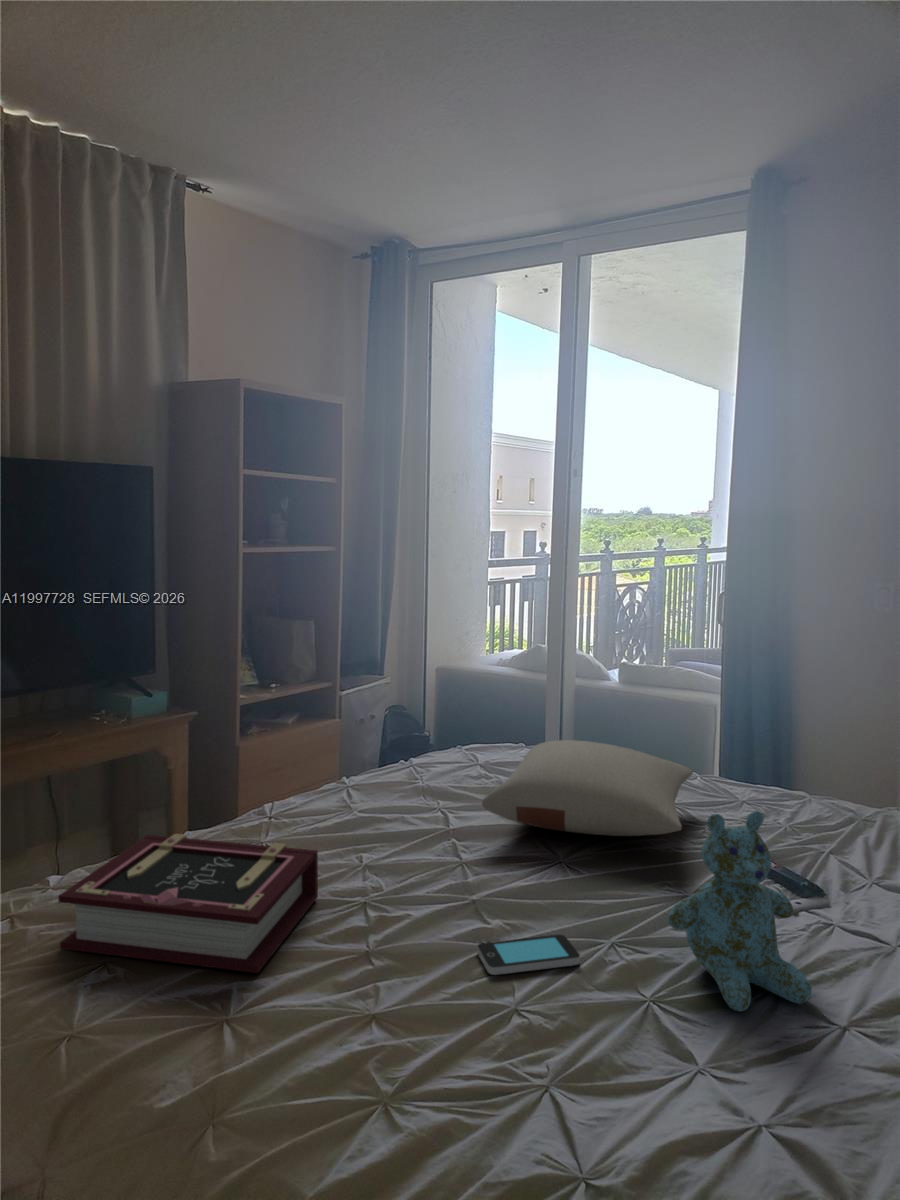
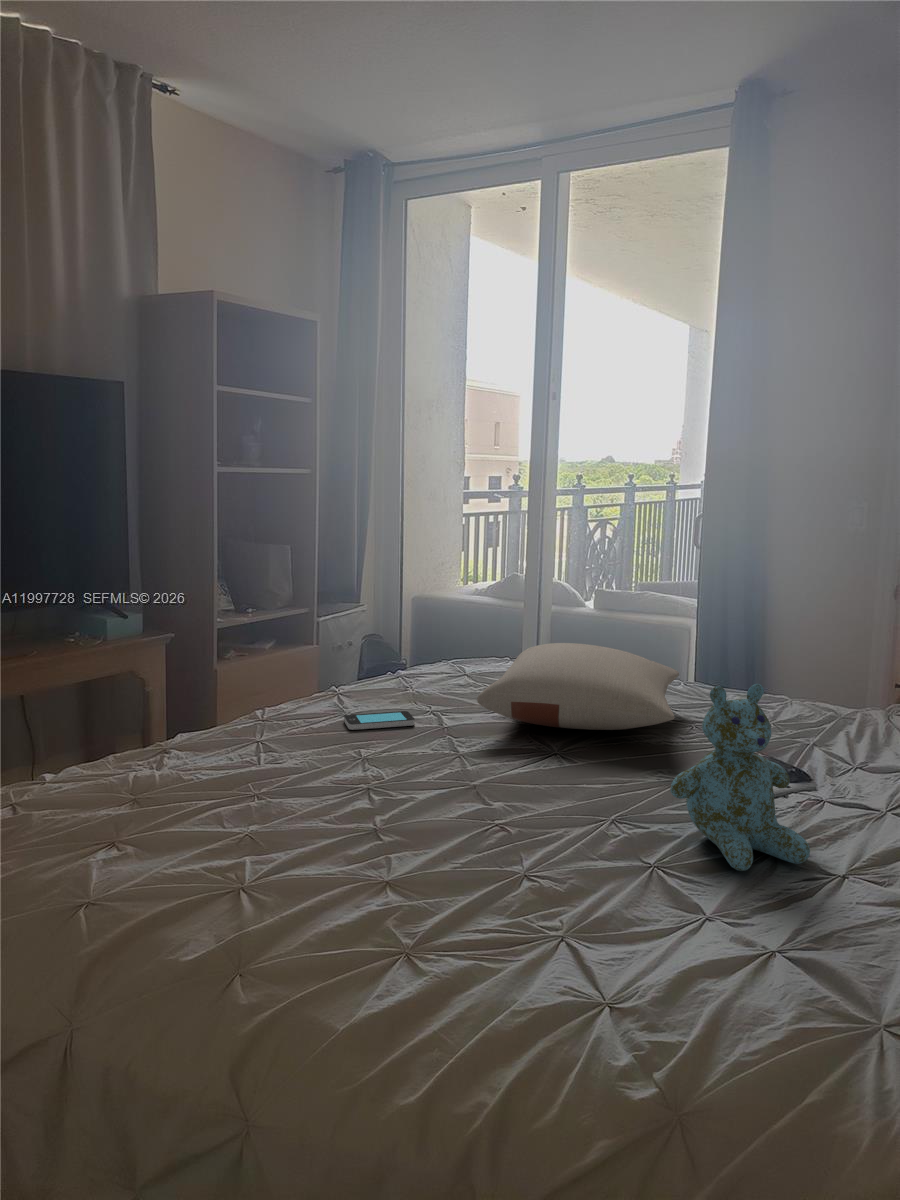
book: present [58,834,318,973] -> none [62,726,320,848]
smartphone: present [477,935,580,975] -> present [344,711,415,730]

